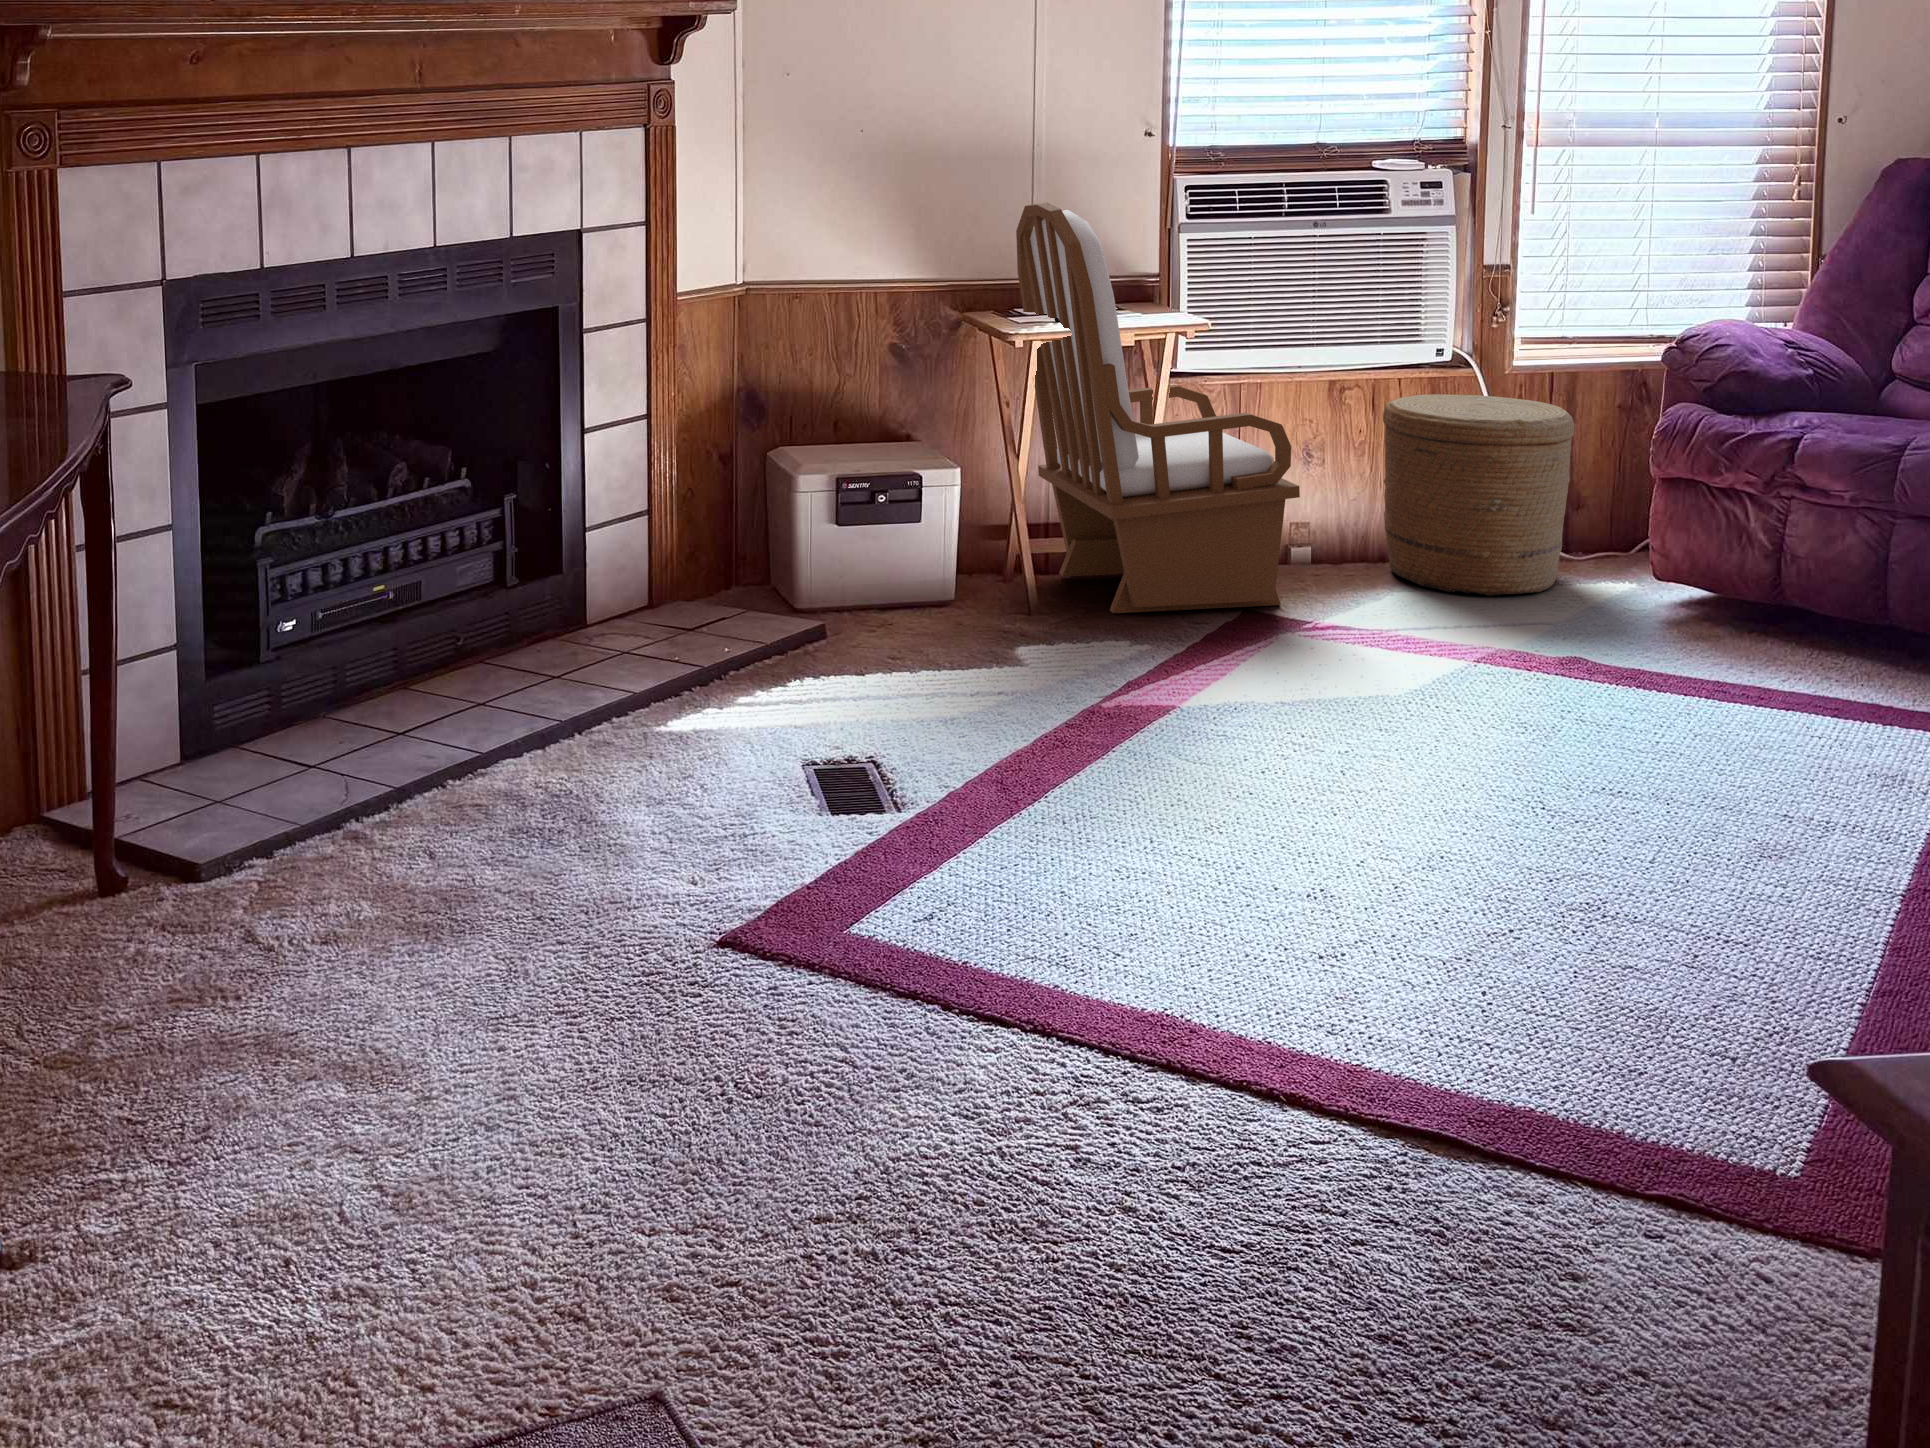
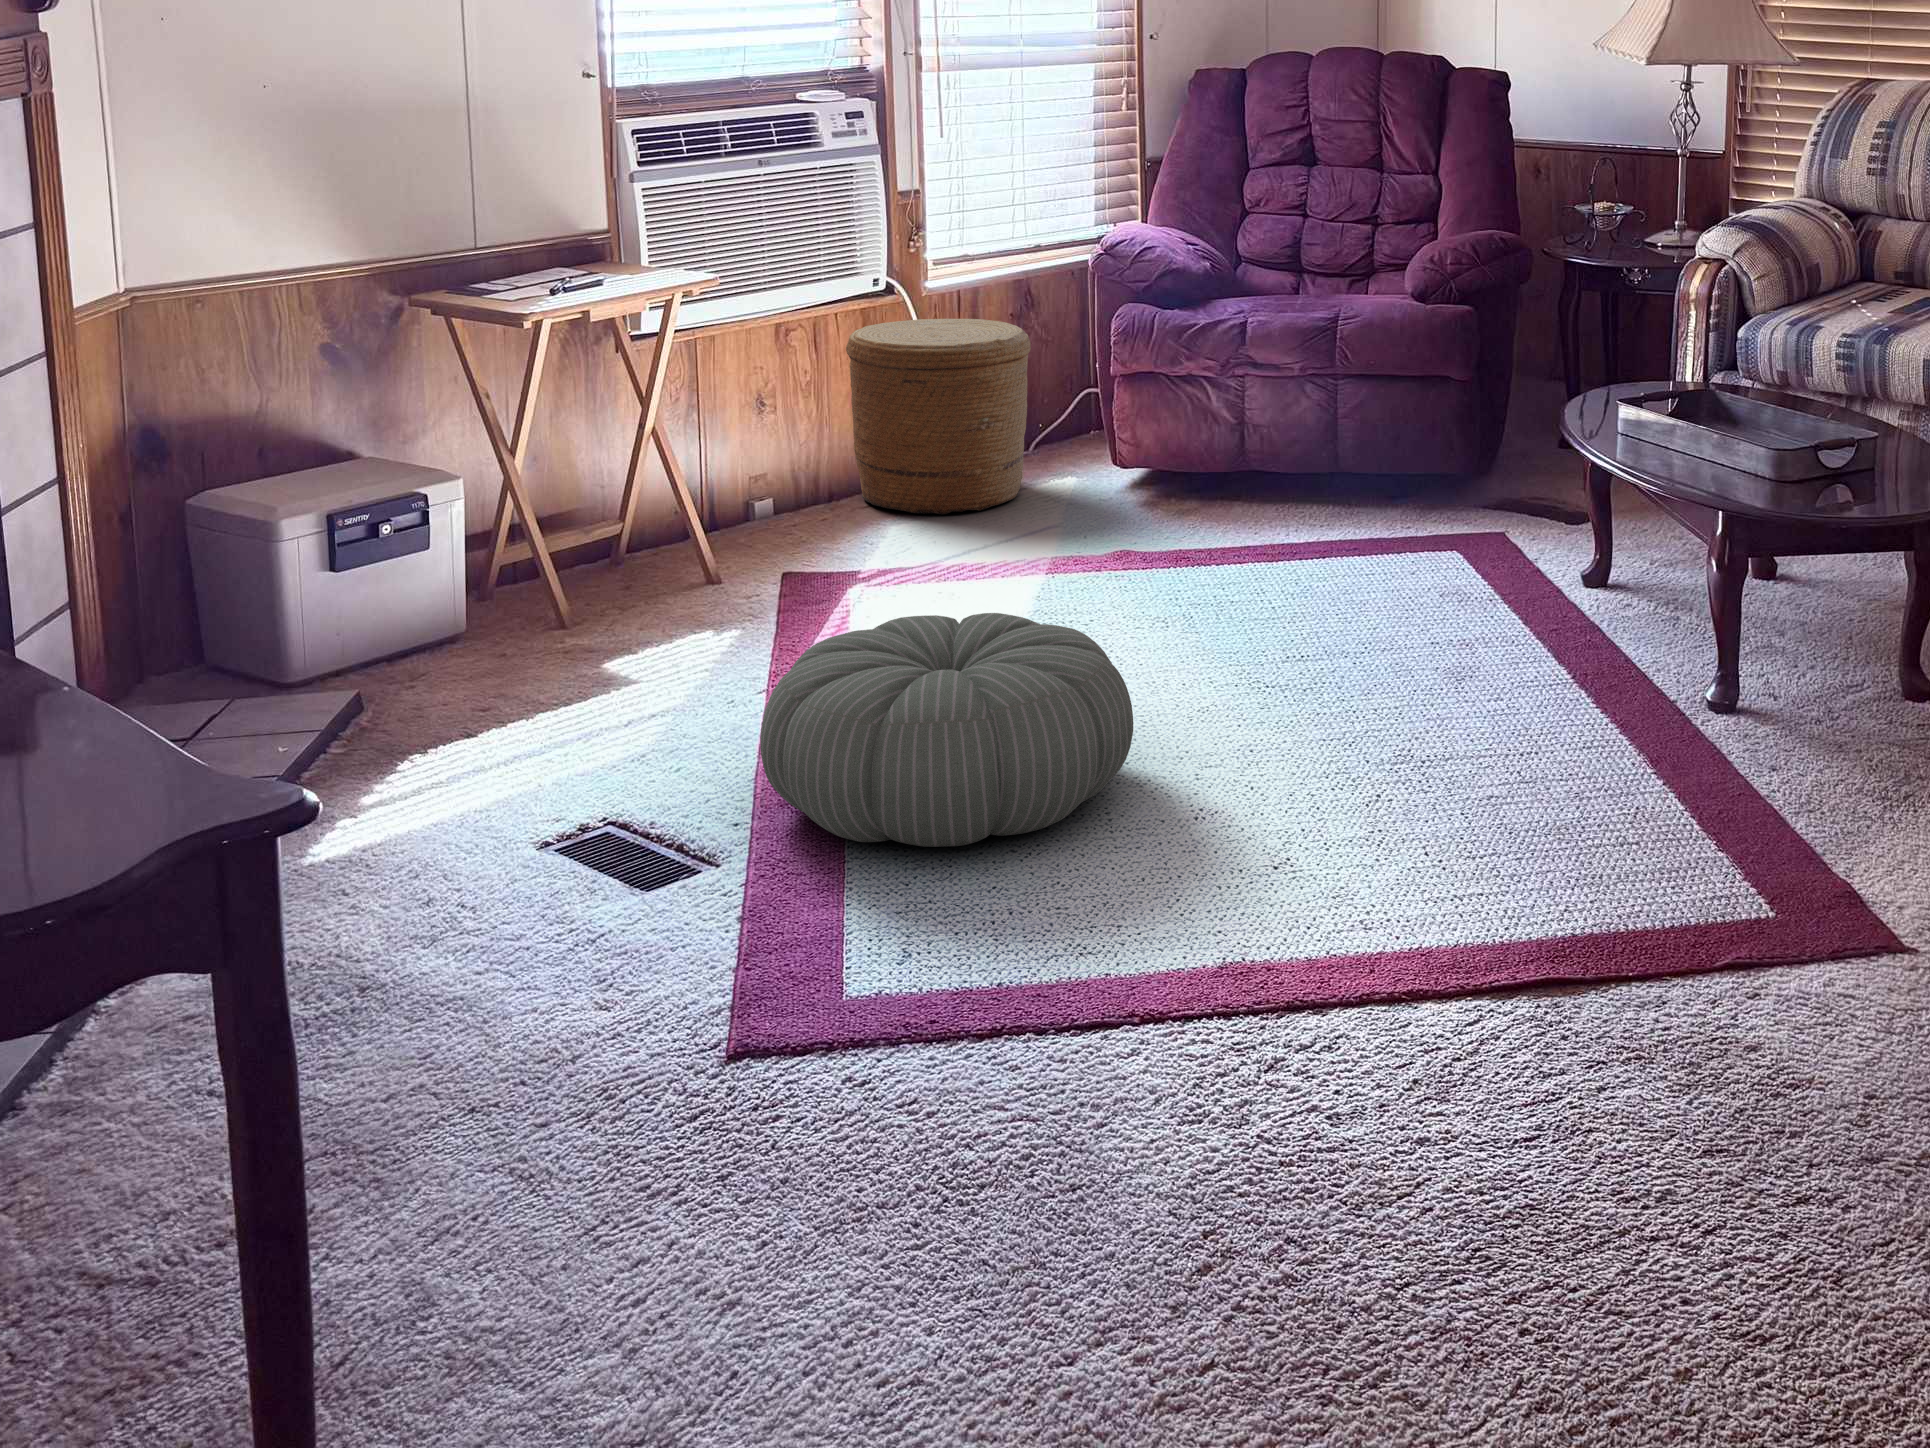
armchair: present [1016,203,1300,613] -> none [475,160,835,605]
pouf: none [961,638,1310,856] -> present [760,613,1133,847]

